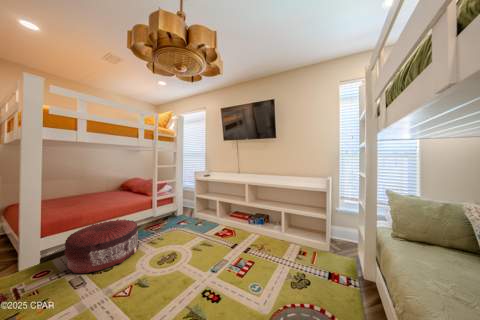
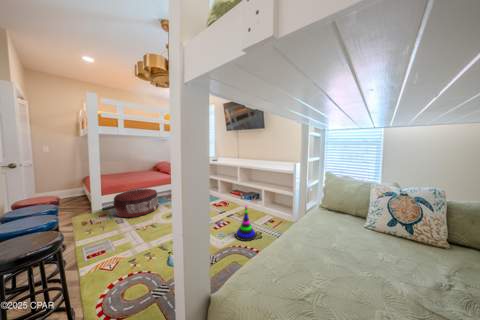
stacking toy: none [273,239,303,294] -> present [235,206,256,241]

